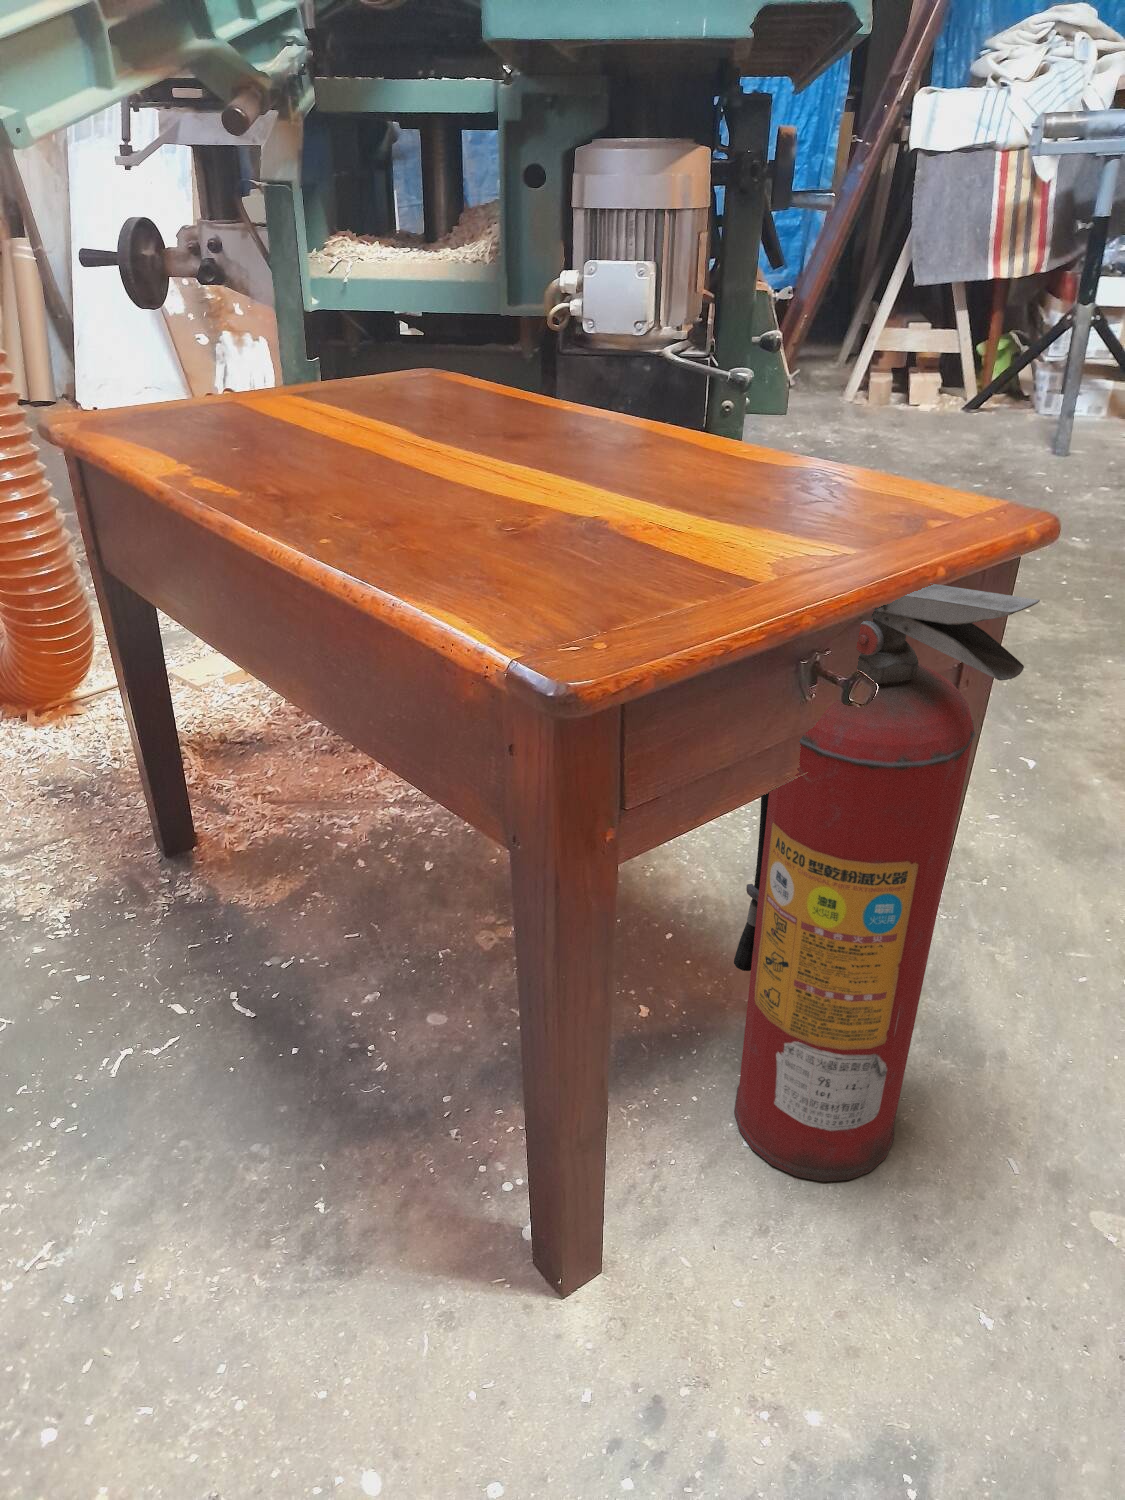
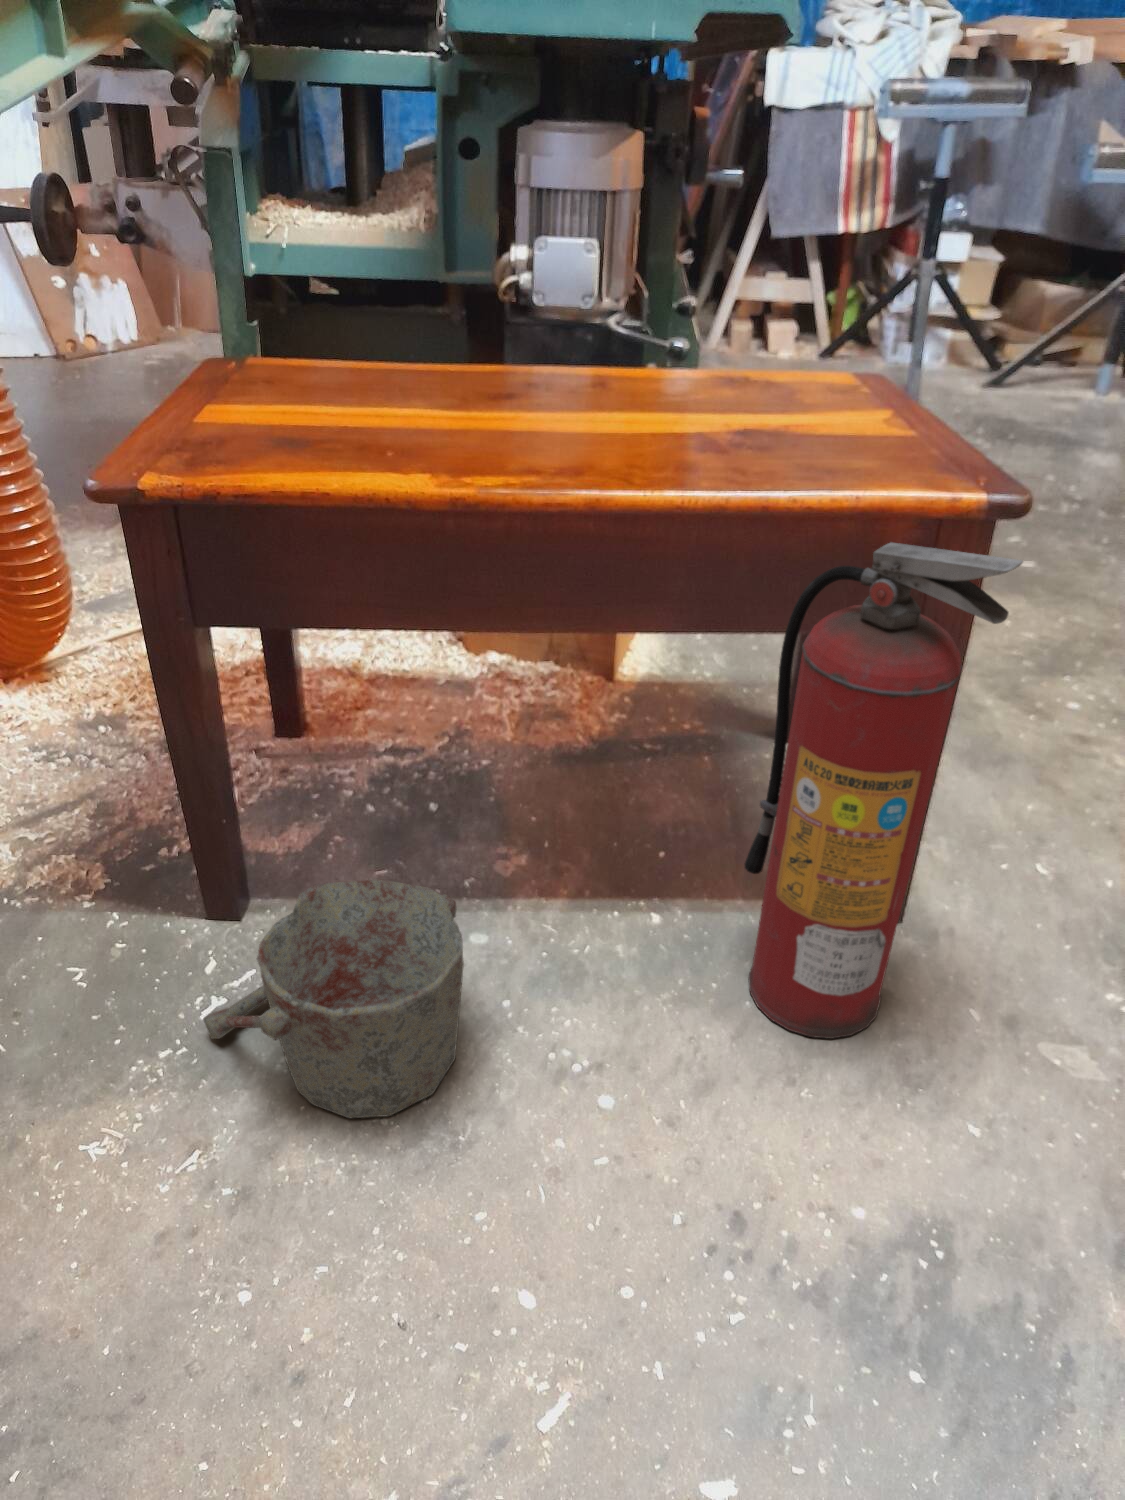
bucket: none [108,945,386,1223] -> present [203,879,464,1118]

